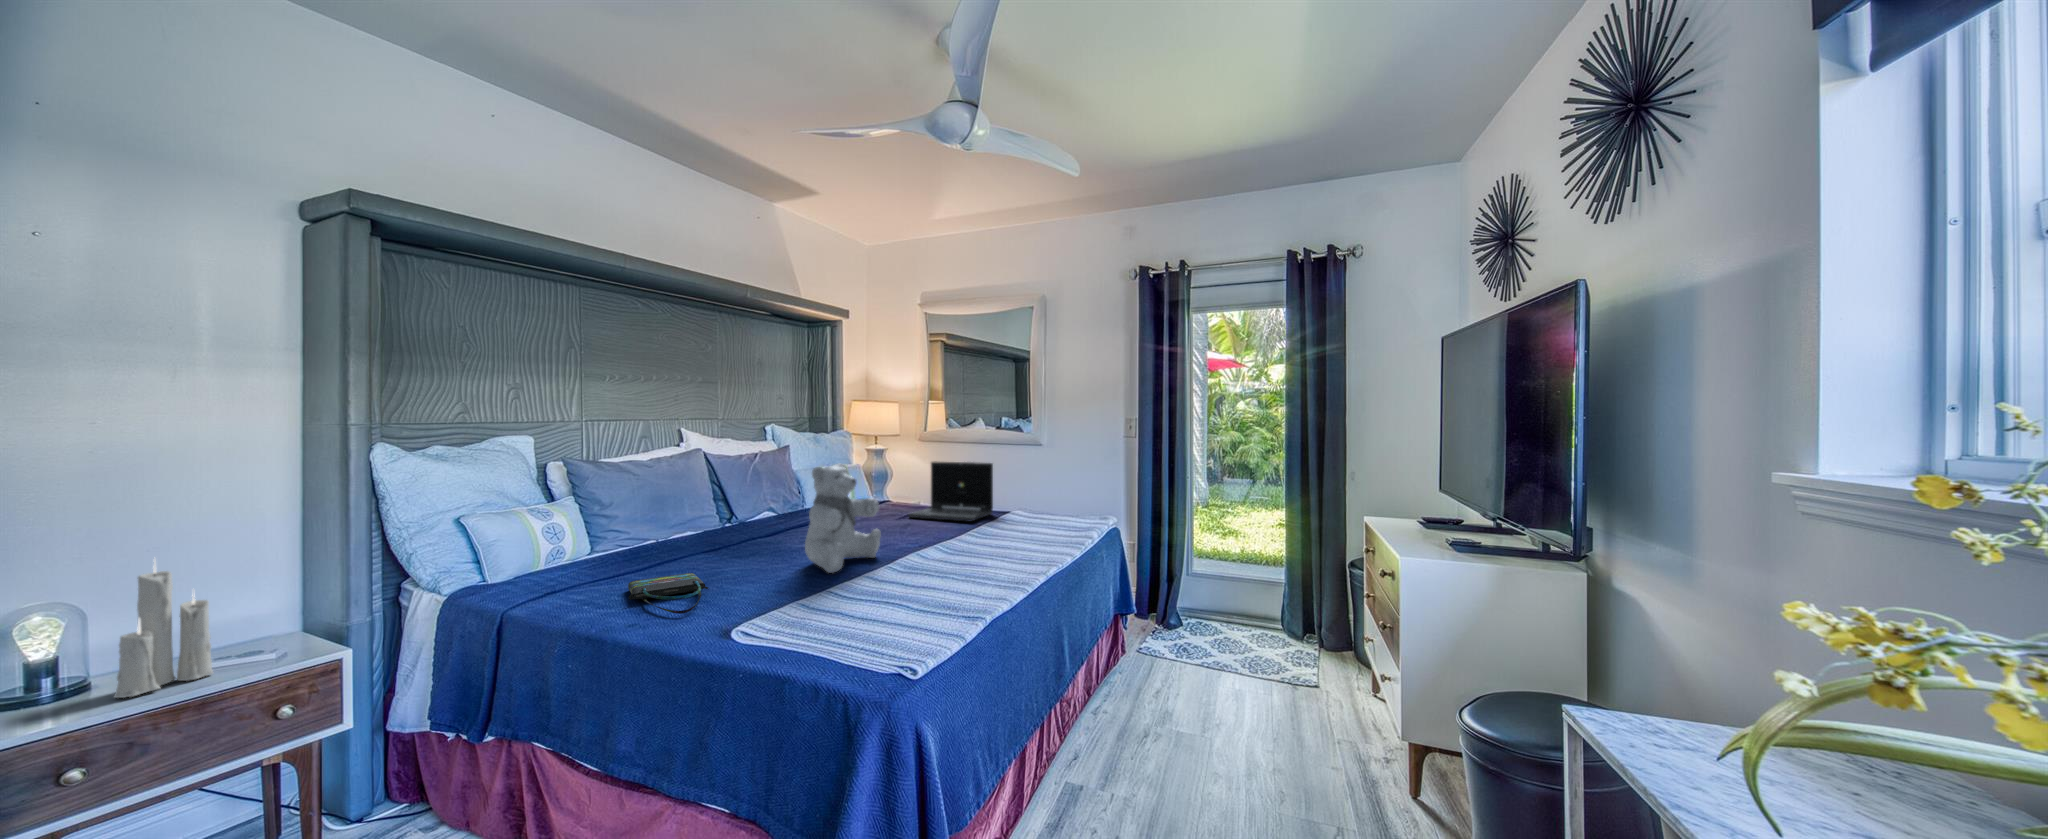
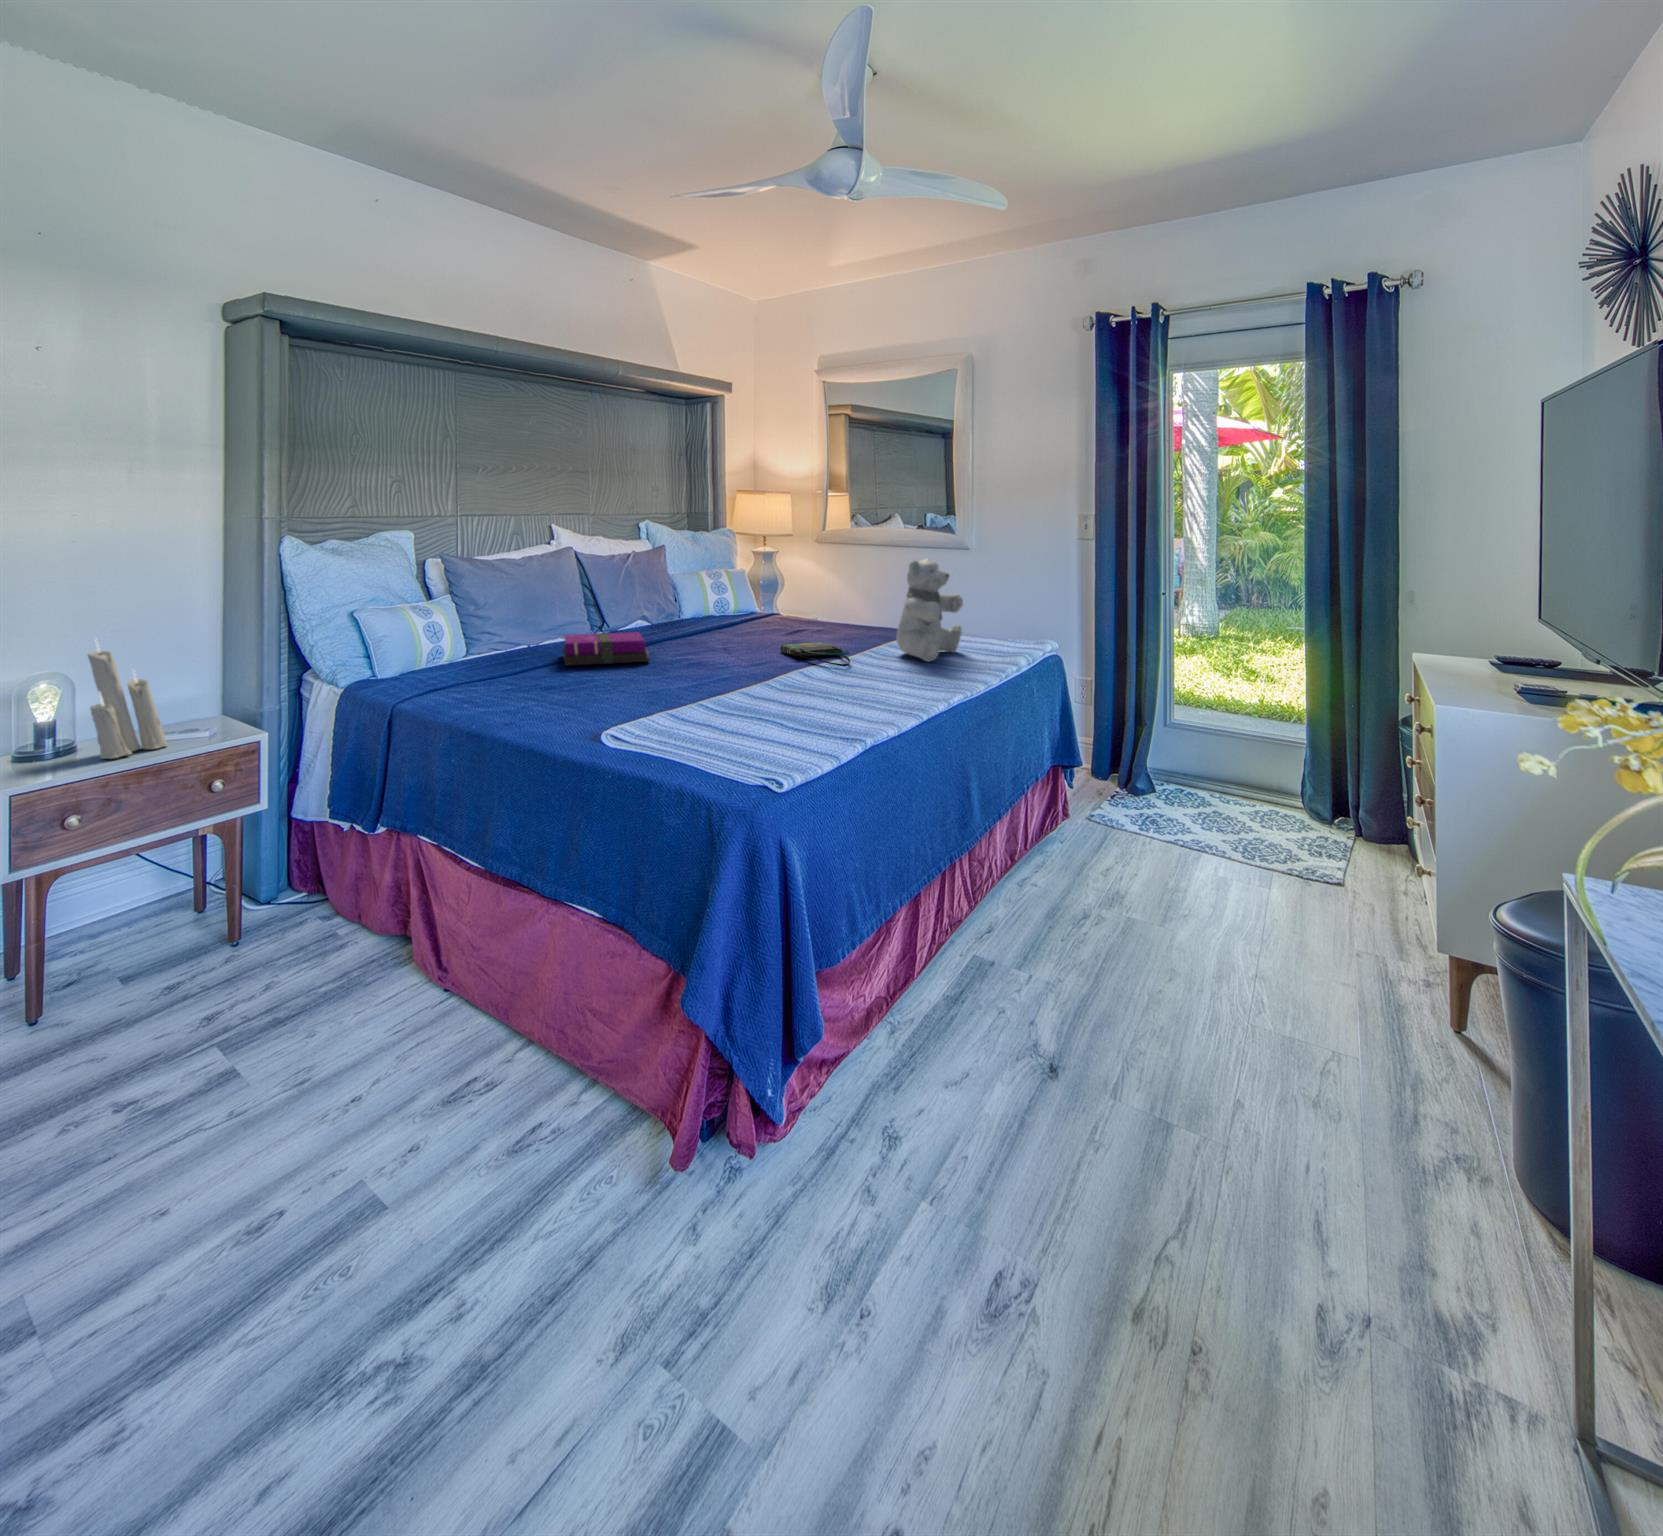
laptop: present [908,461,993,521] -> none [797,569,899,642]
teddy bear: present [805,464,881,573] -> present [896,559,963,662]
notebook: none [688,522,774,558] -> present [563,632,650,666]
tote bag: present [628,573,708,614] -> present [781,642,850,666]

